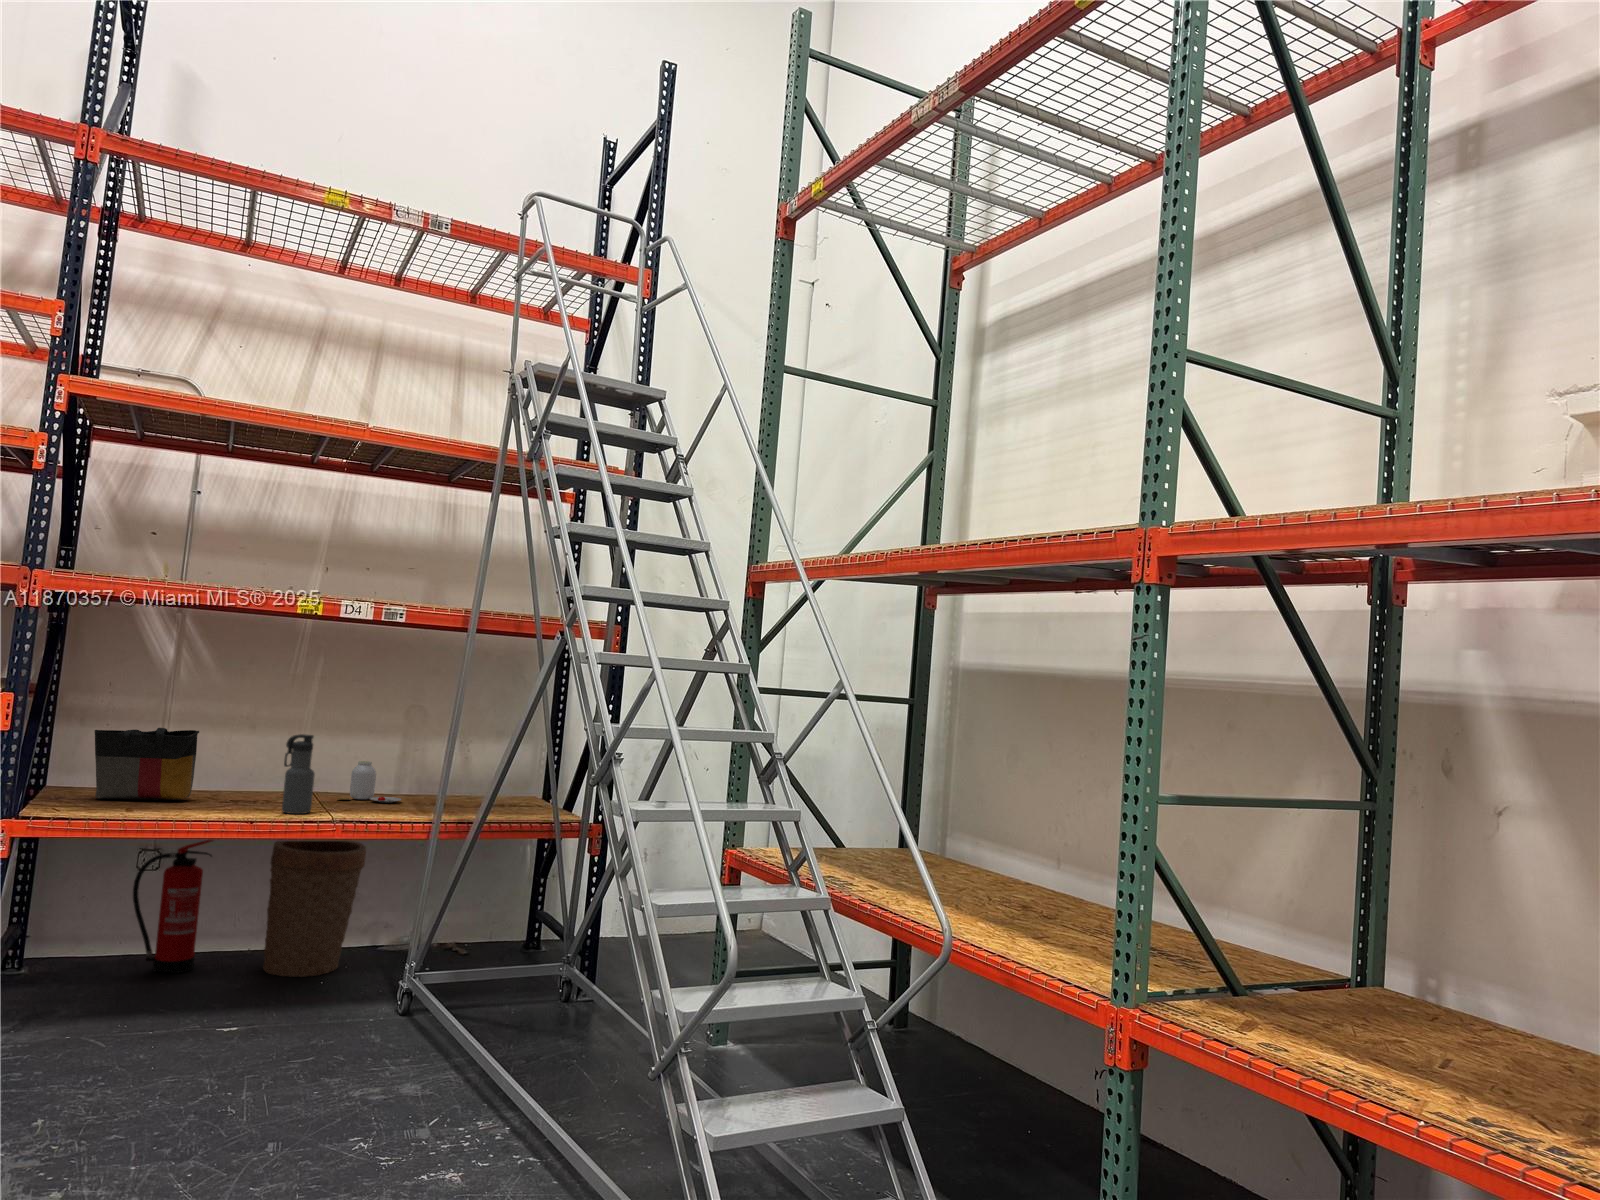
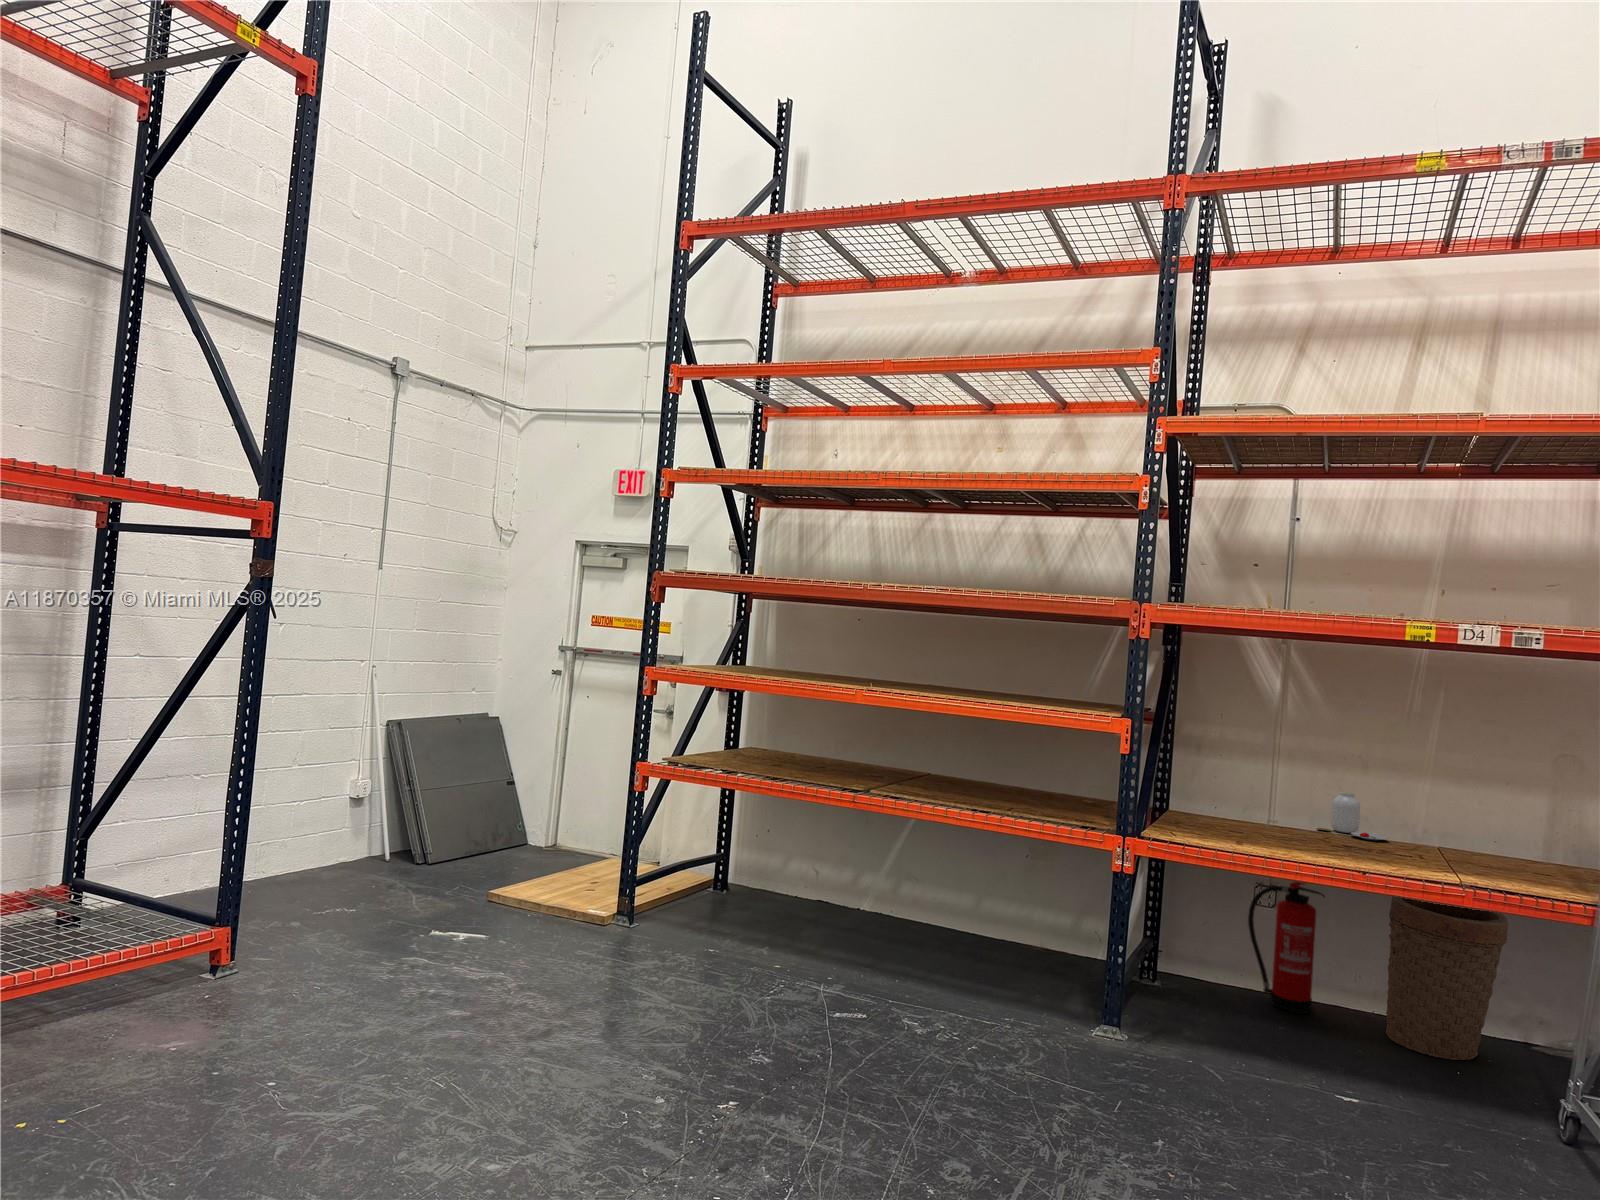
tote bag: present [95,728,199,800] -> none [1206,755,1305,834]
water bottle: present [282,734,315,814] -> none [1398,779,1436,872]
jar: present [338,761,402,803] -> present [1317,791,1388,840]

